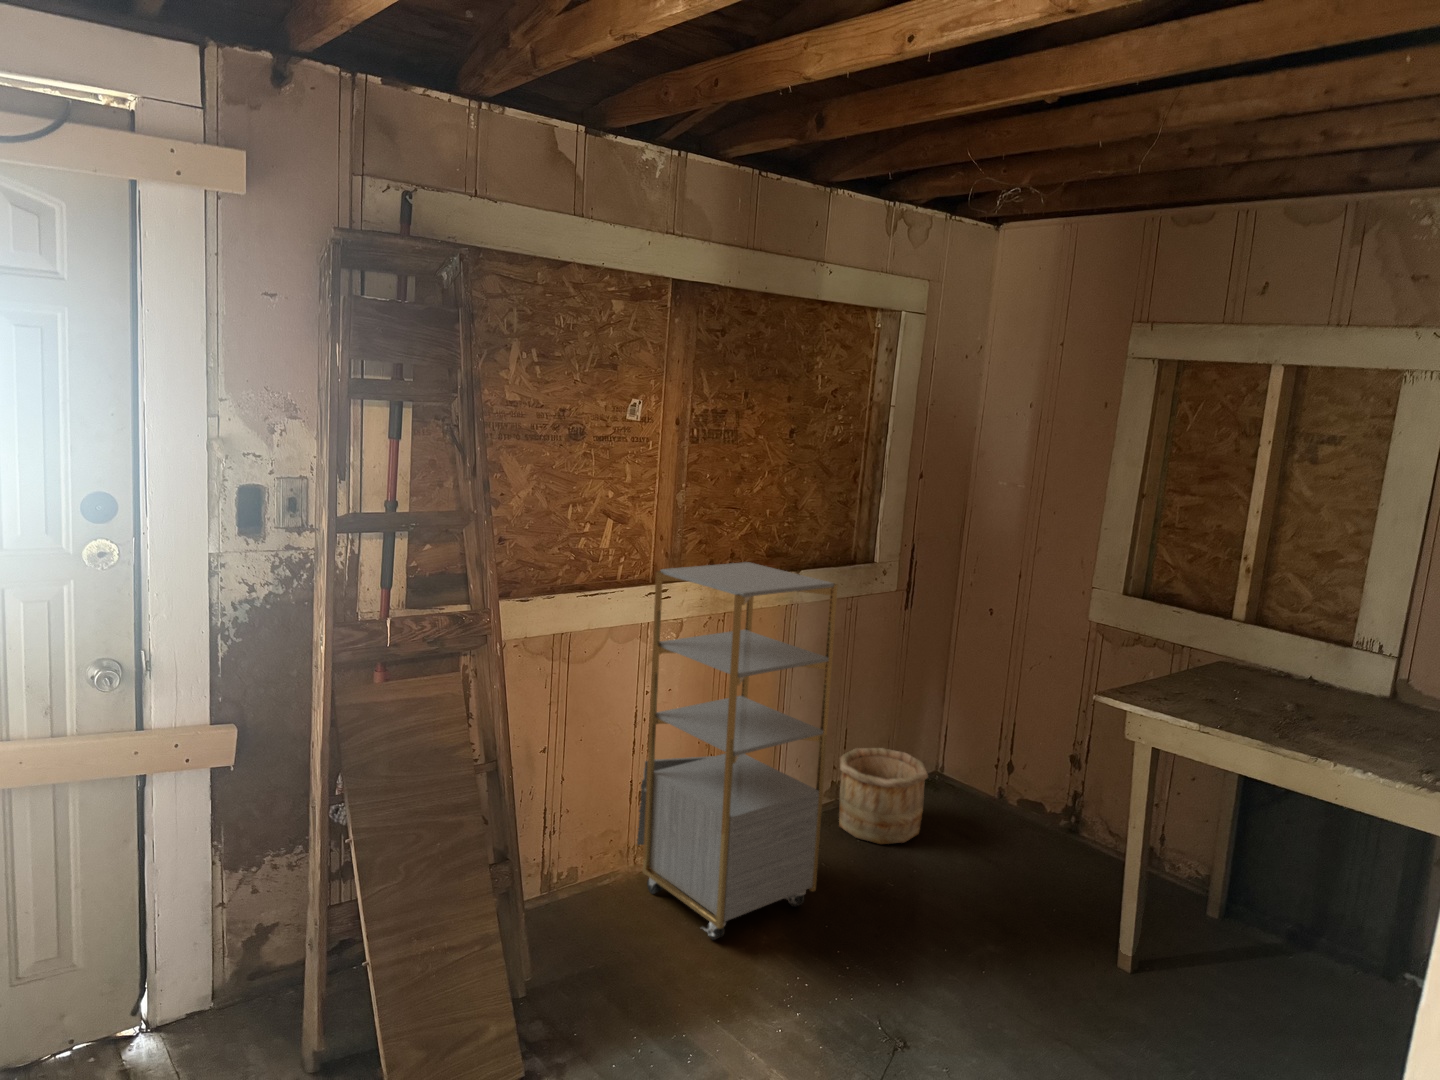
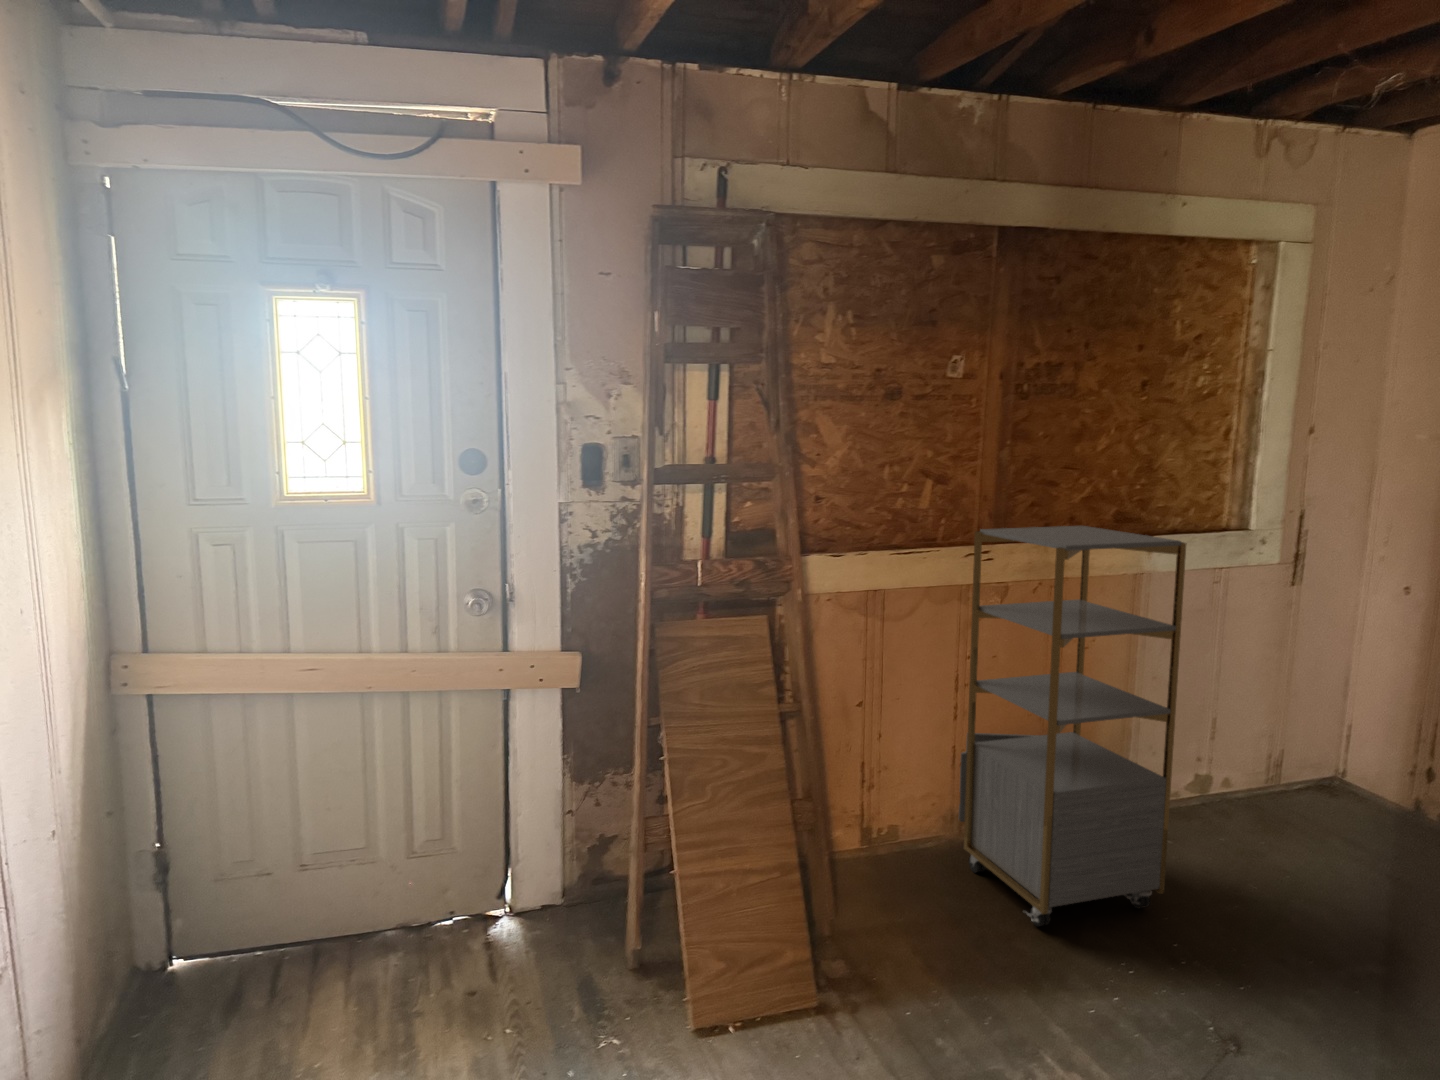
wooden bucket: present [839,748,928,844] -> none [1203,748,1321,861]

